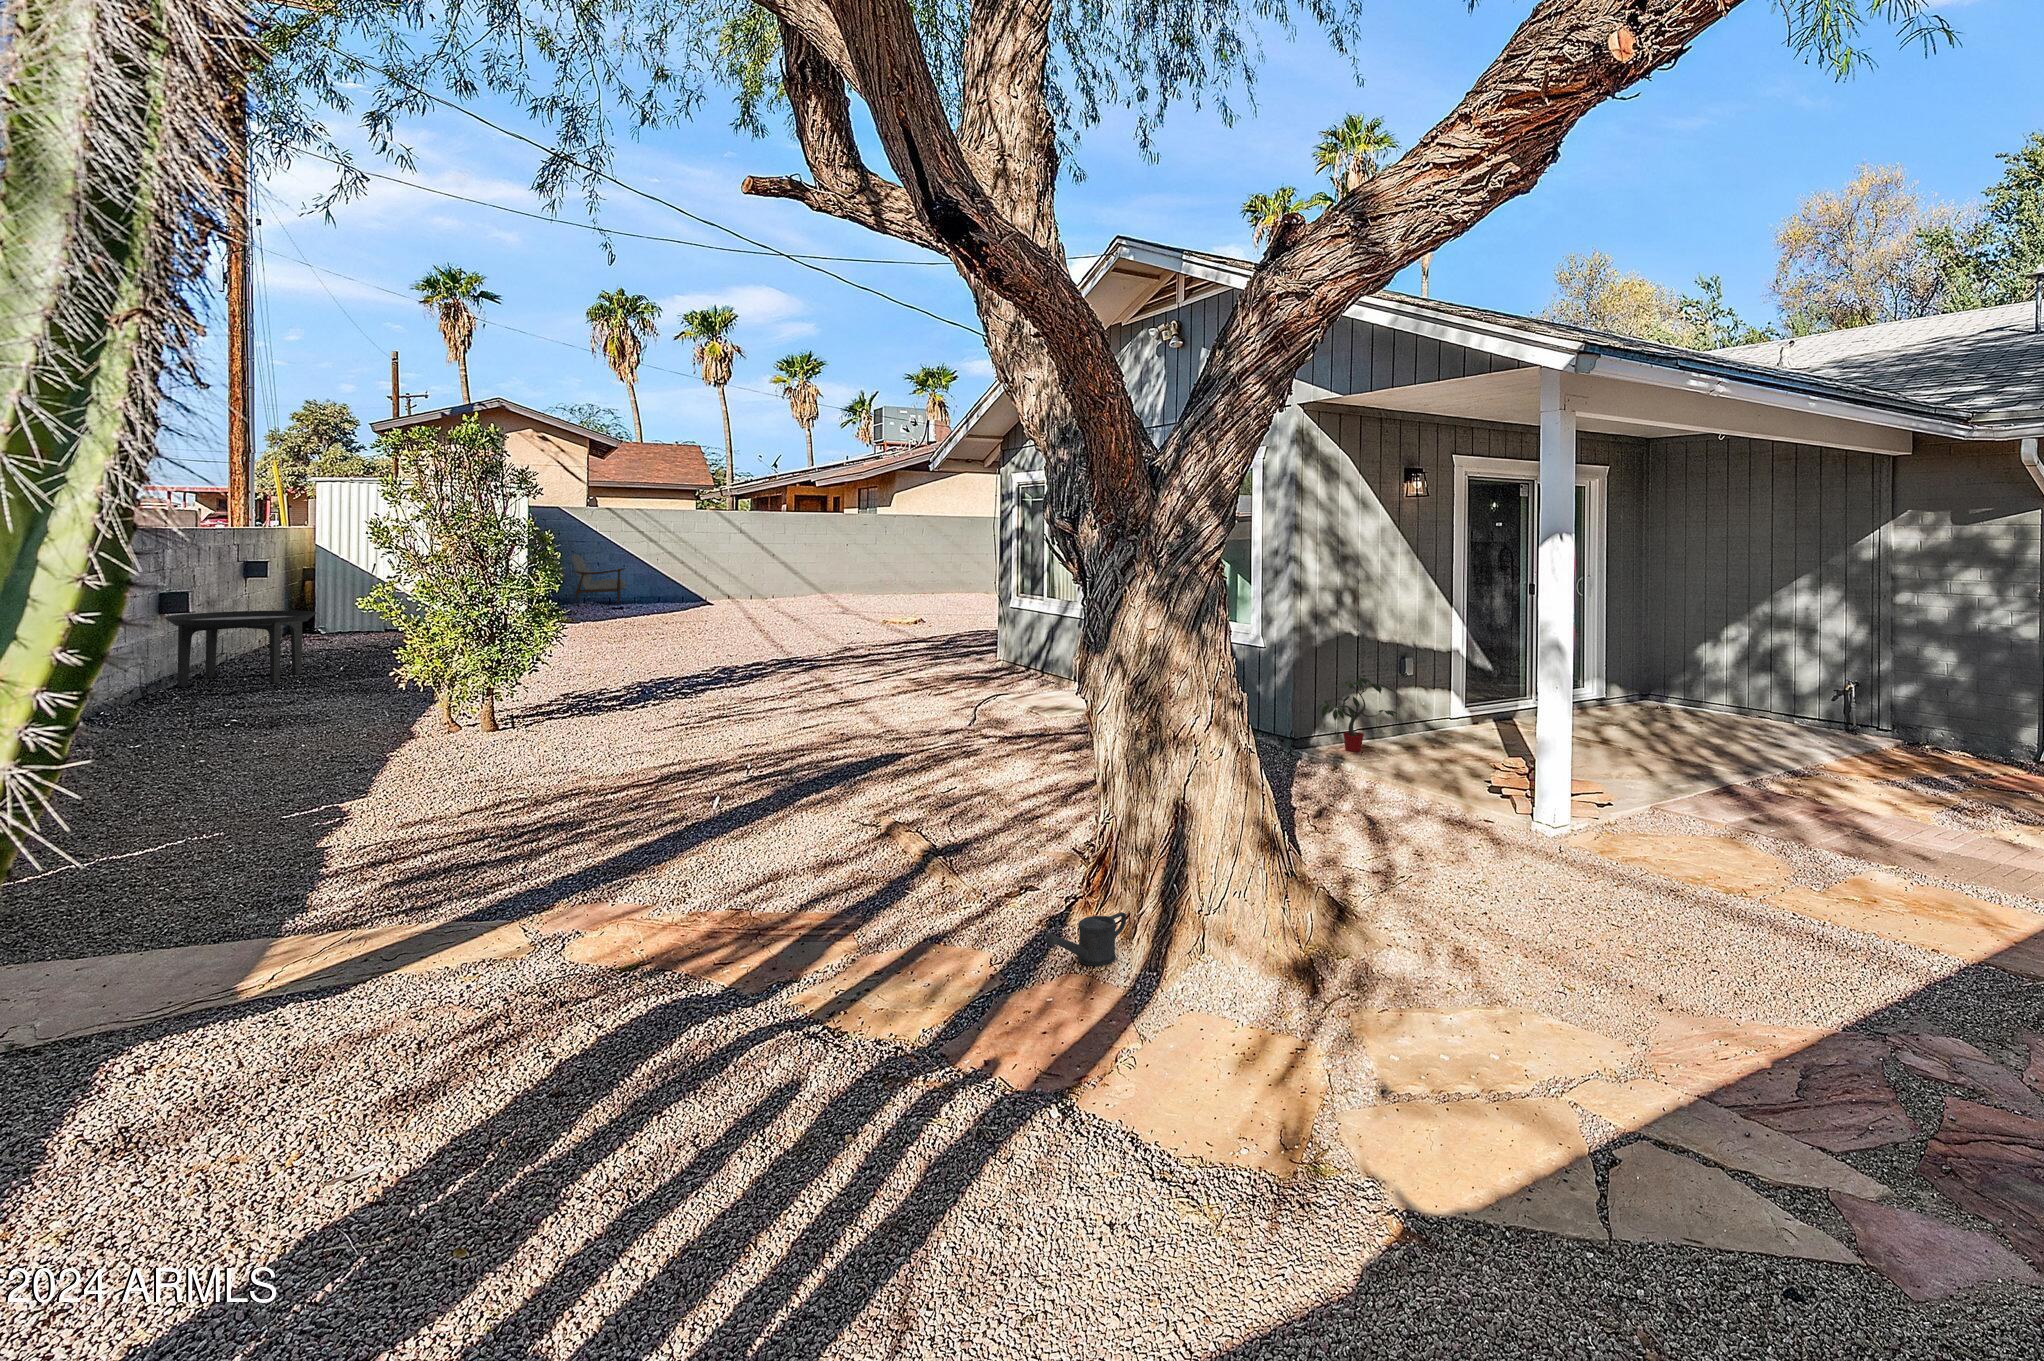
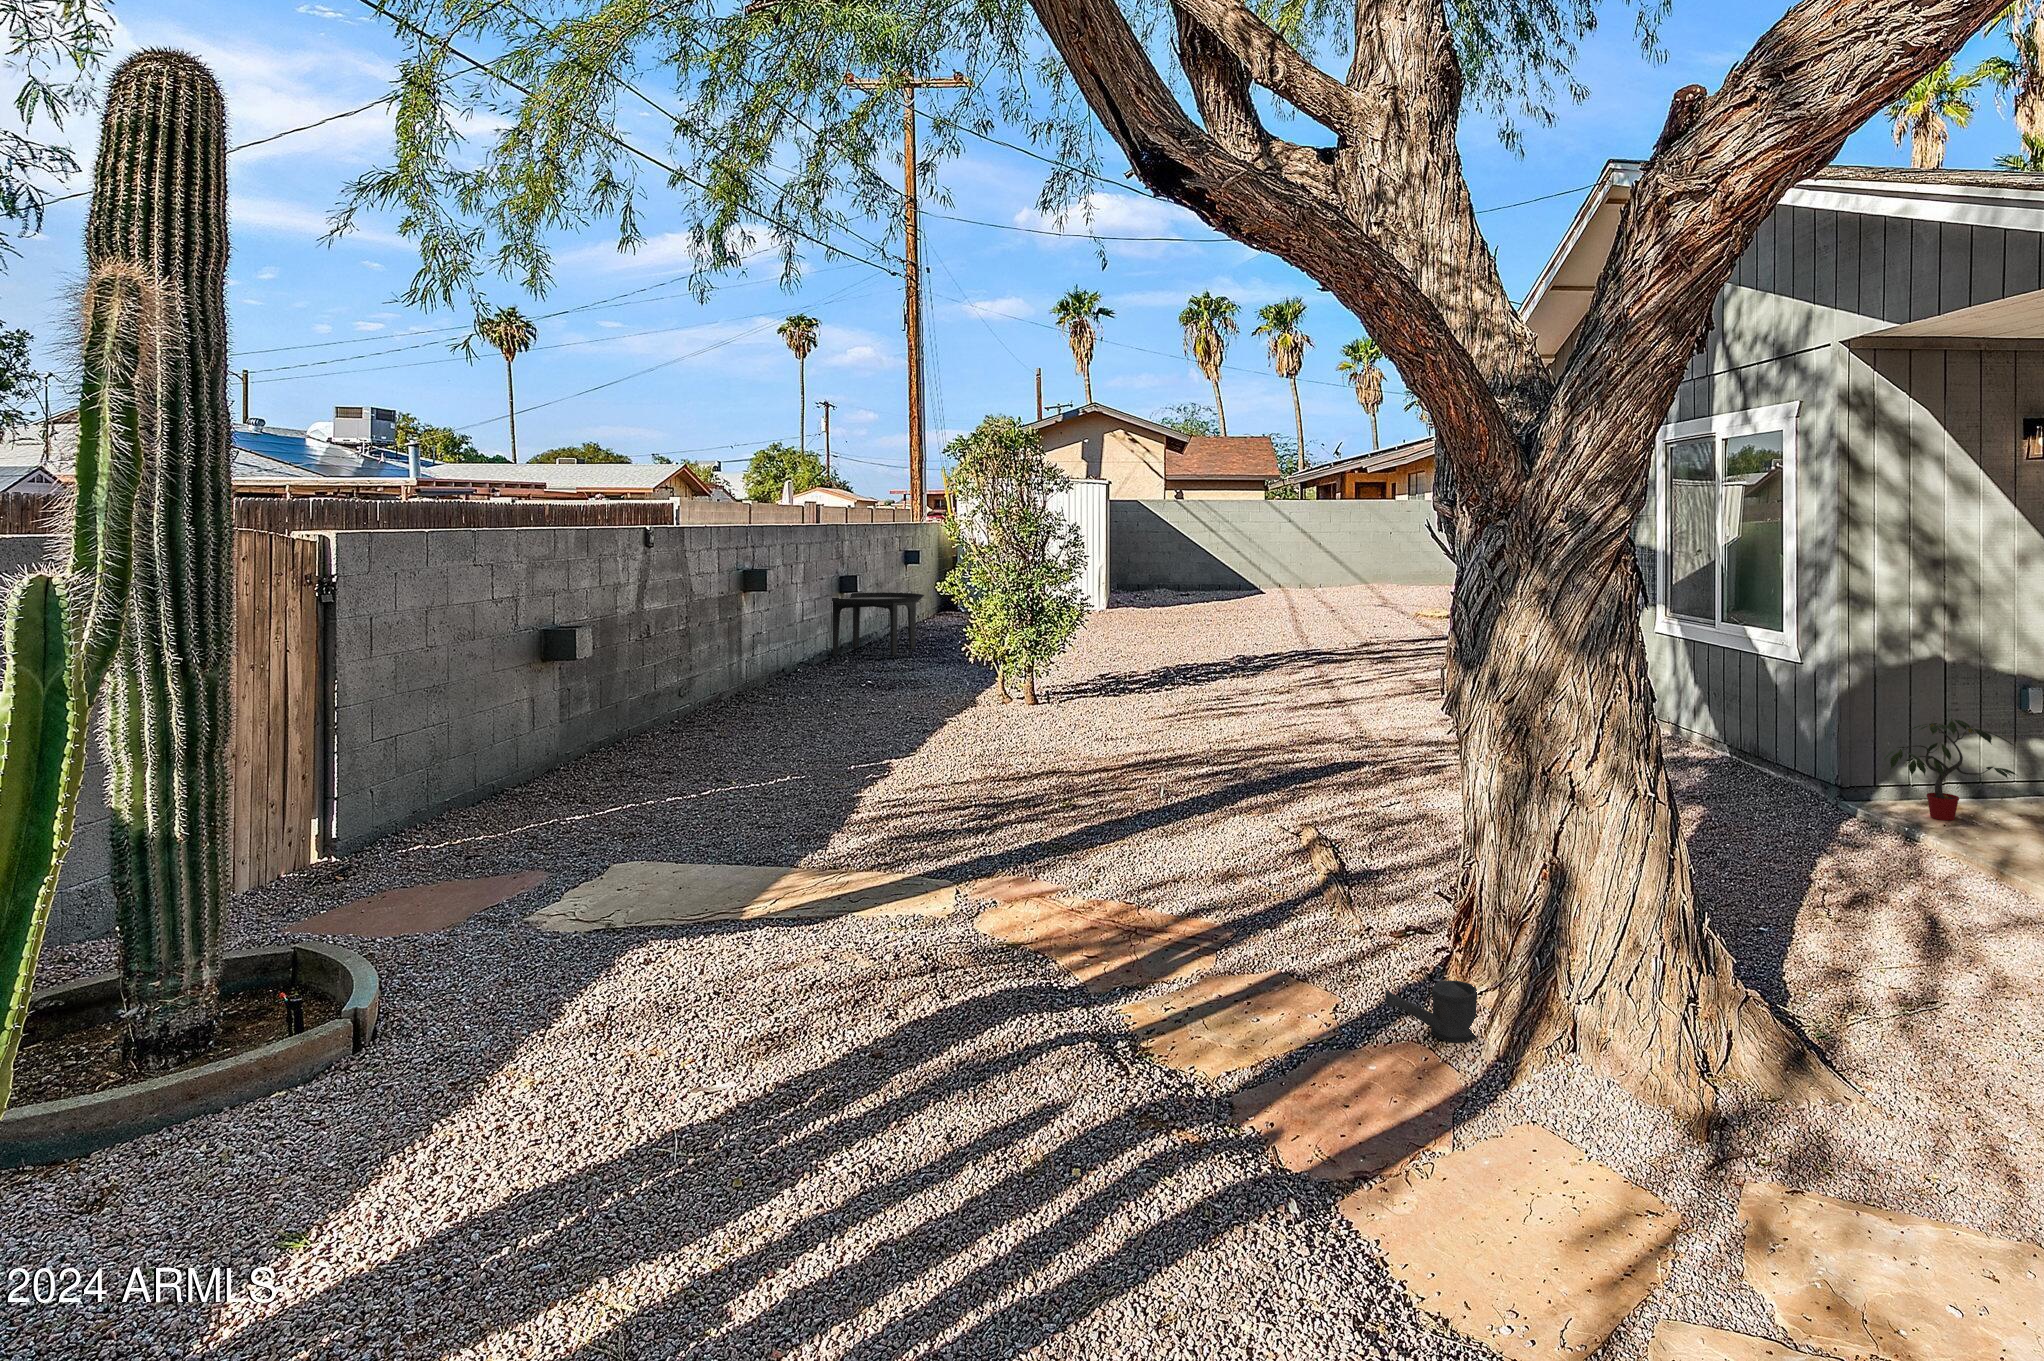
chair: present [571,555,626,605] -> none [1146,547,1192,596]

